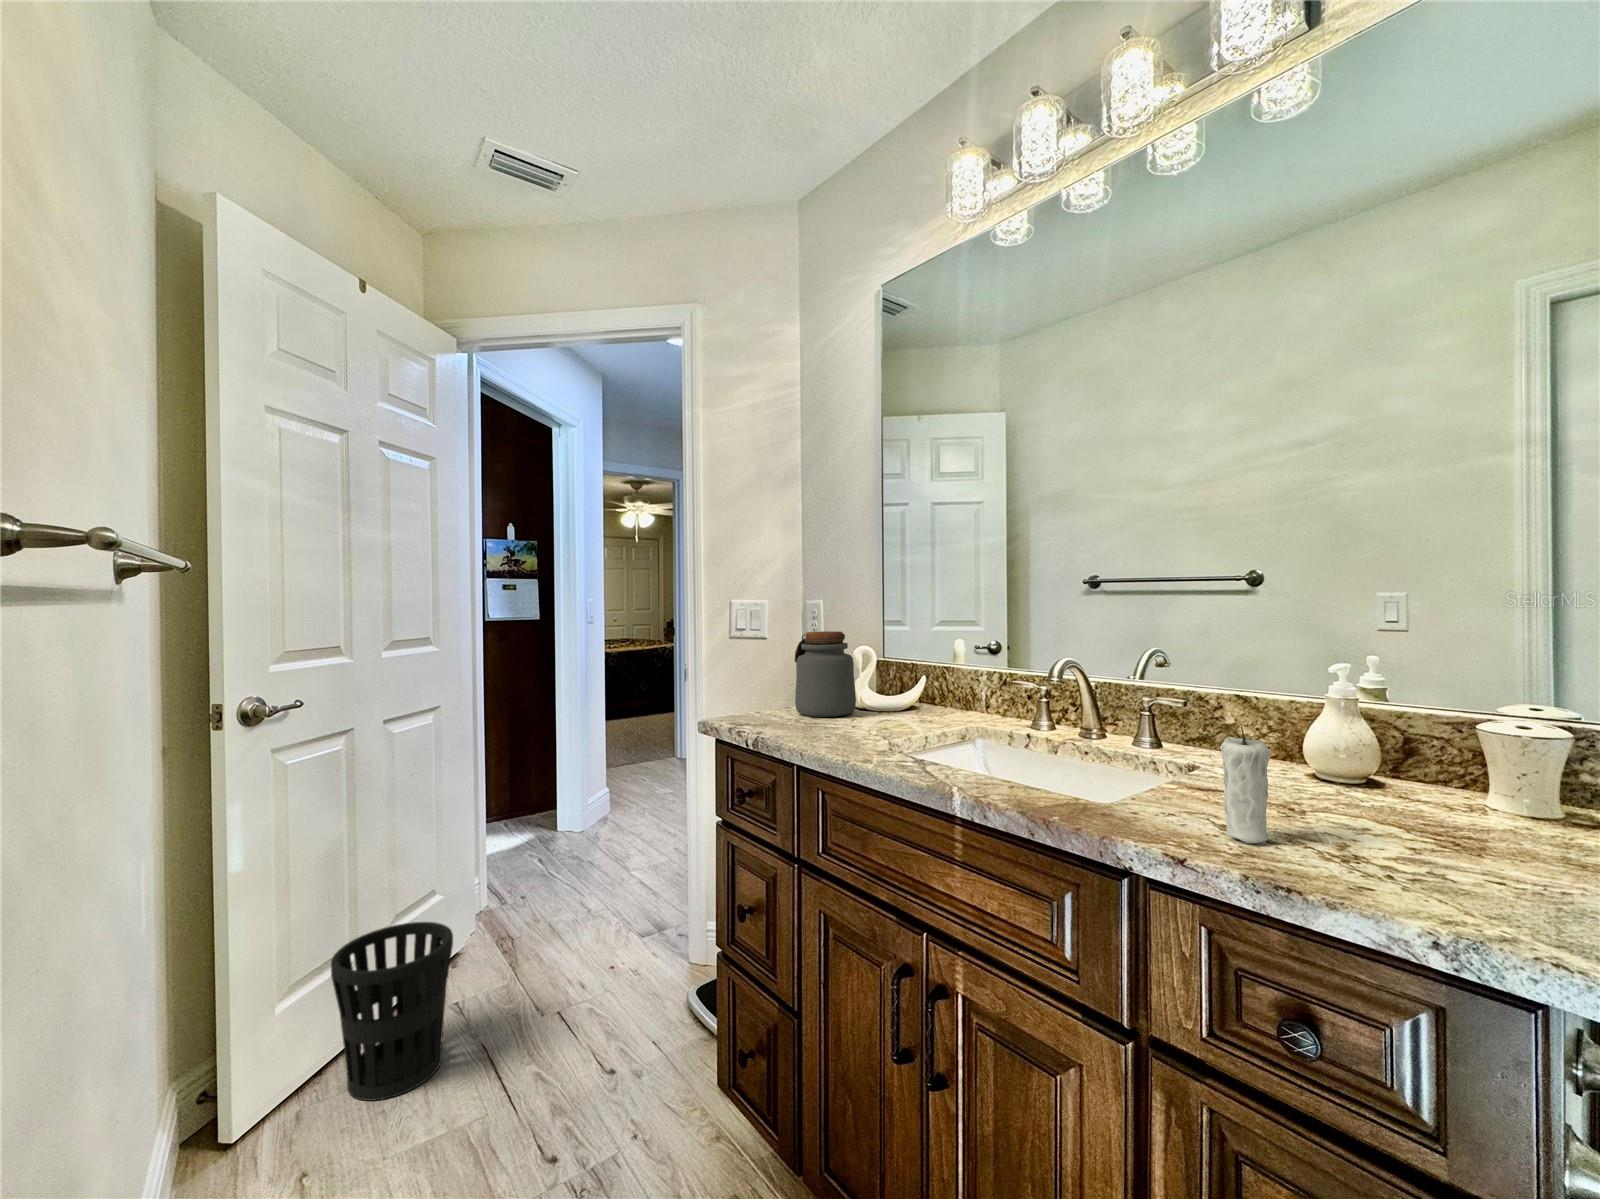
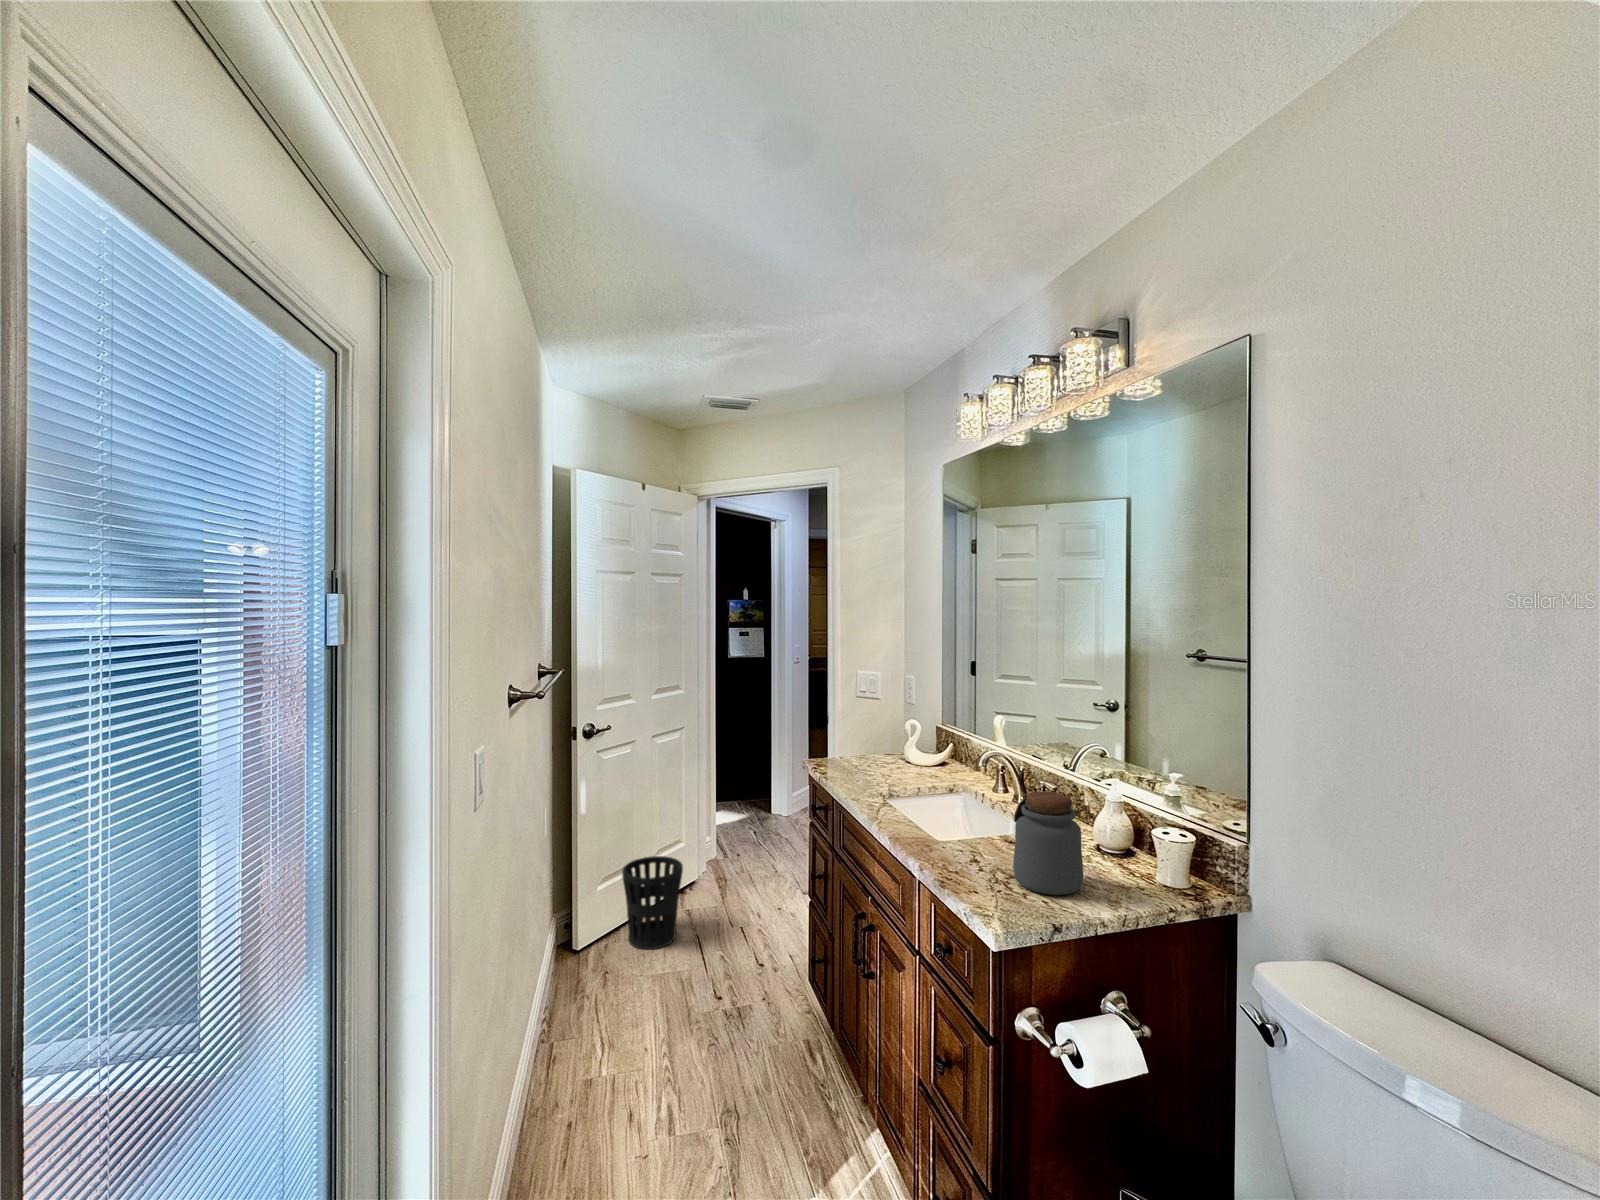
jar: present [795,631,856,717] -> present [1013,791,1083,895]
candle: present [1220,725,1271,843] -> none [956,812,976,870]

